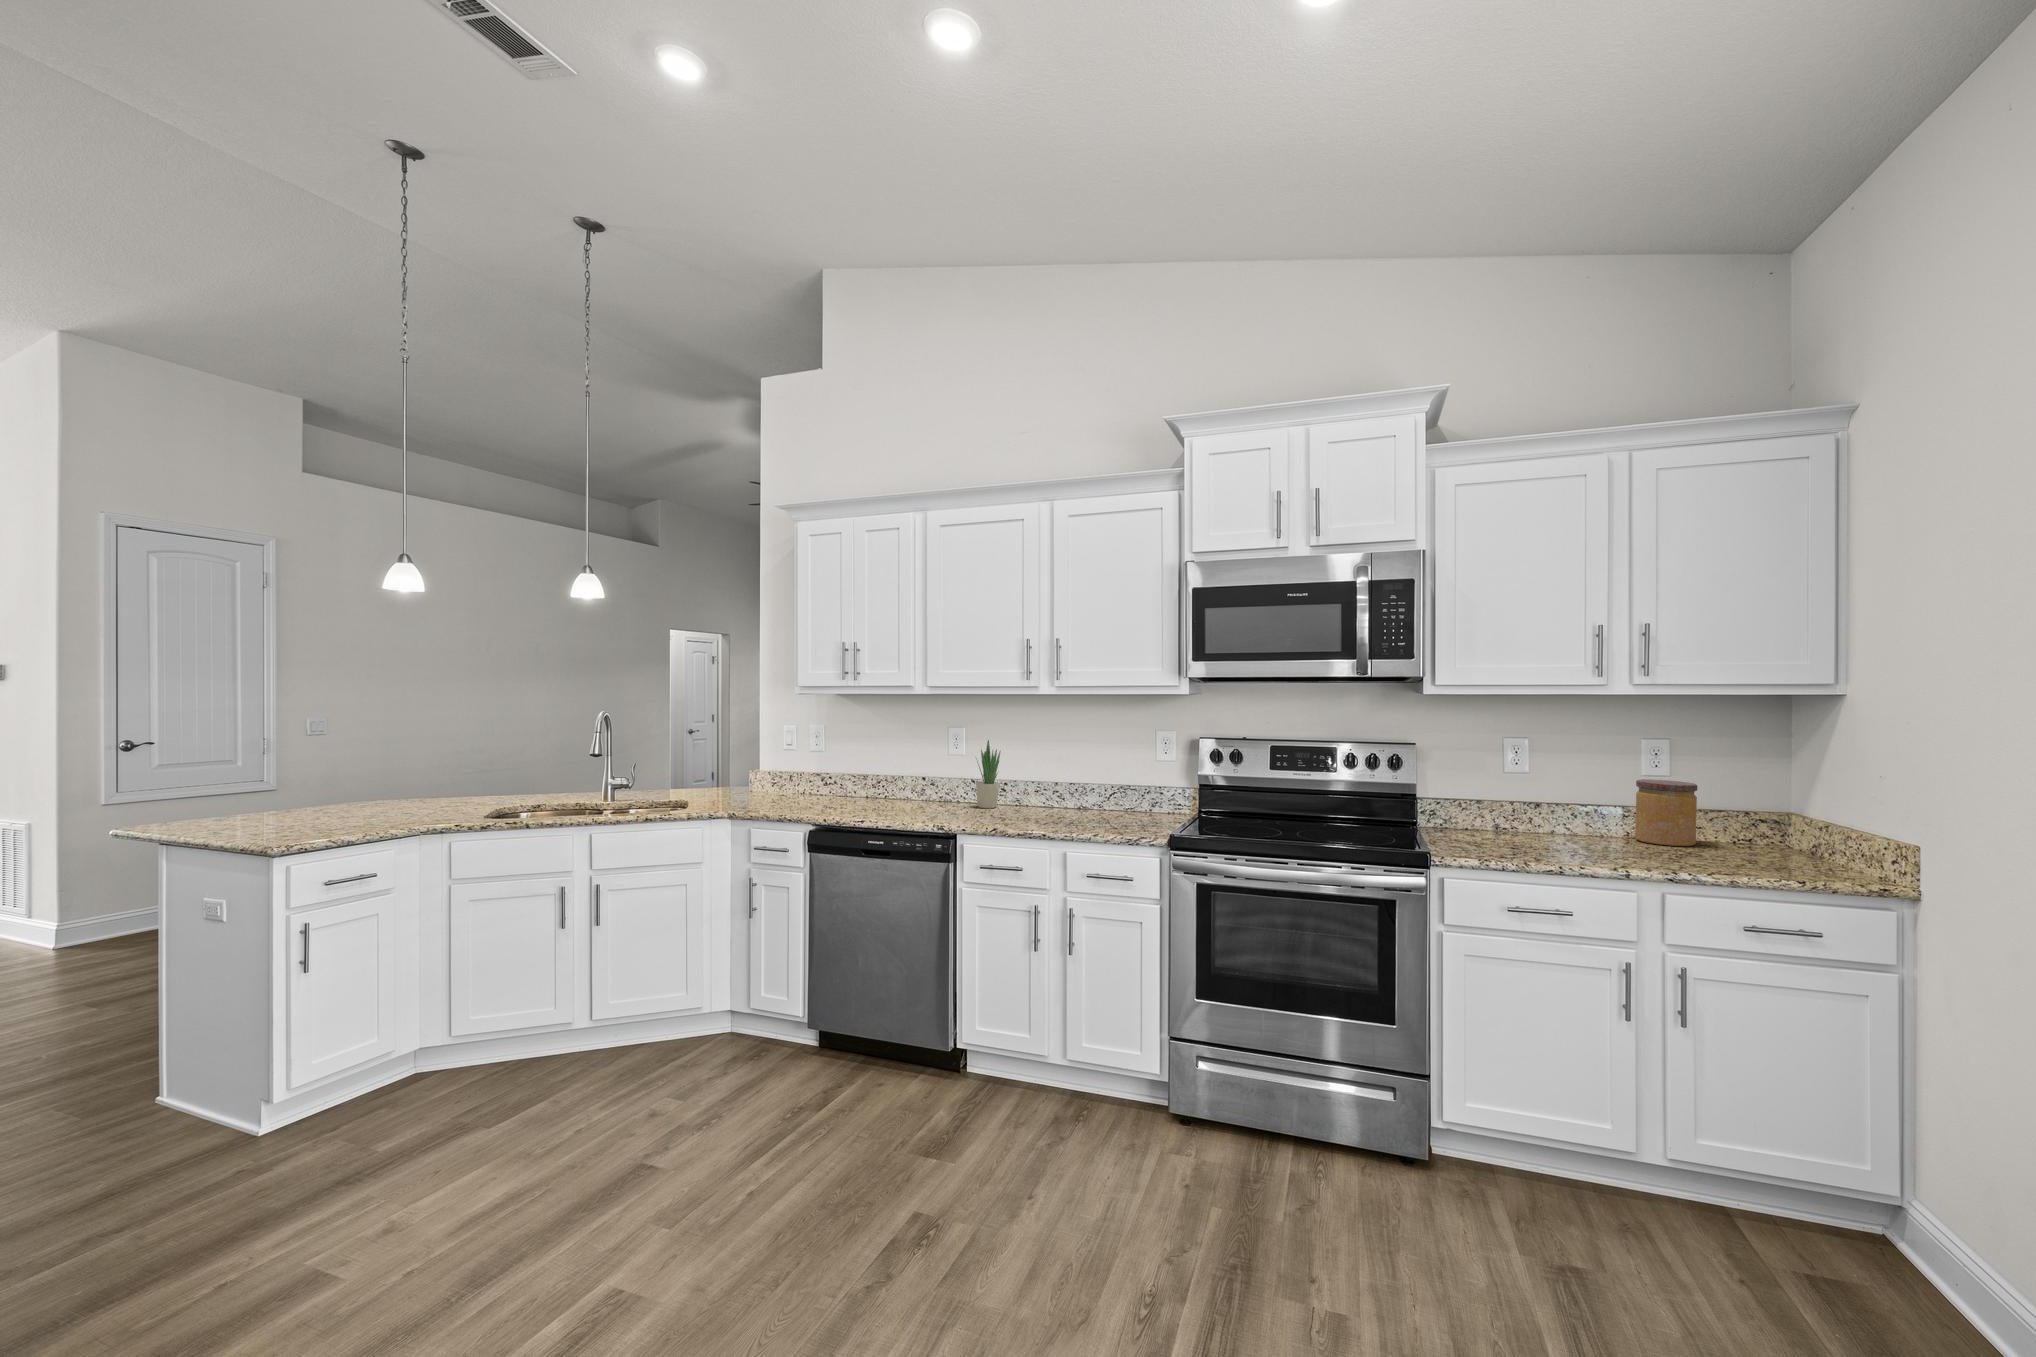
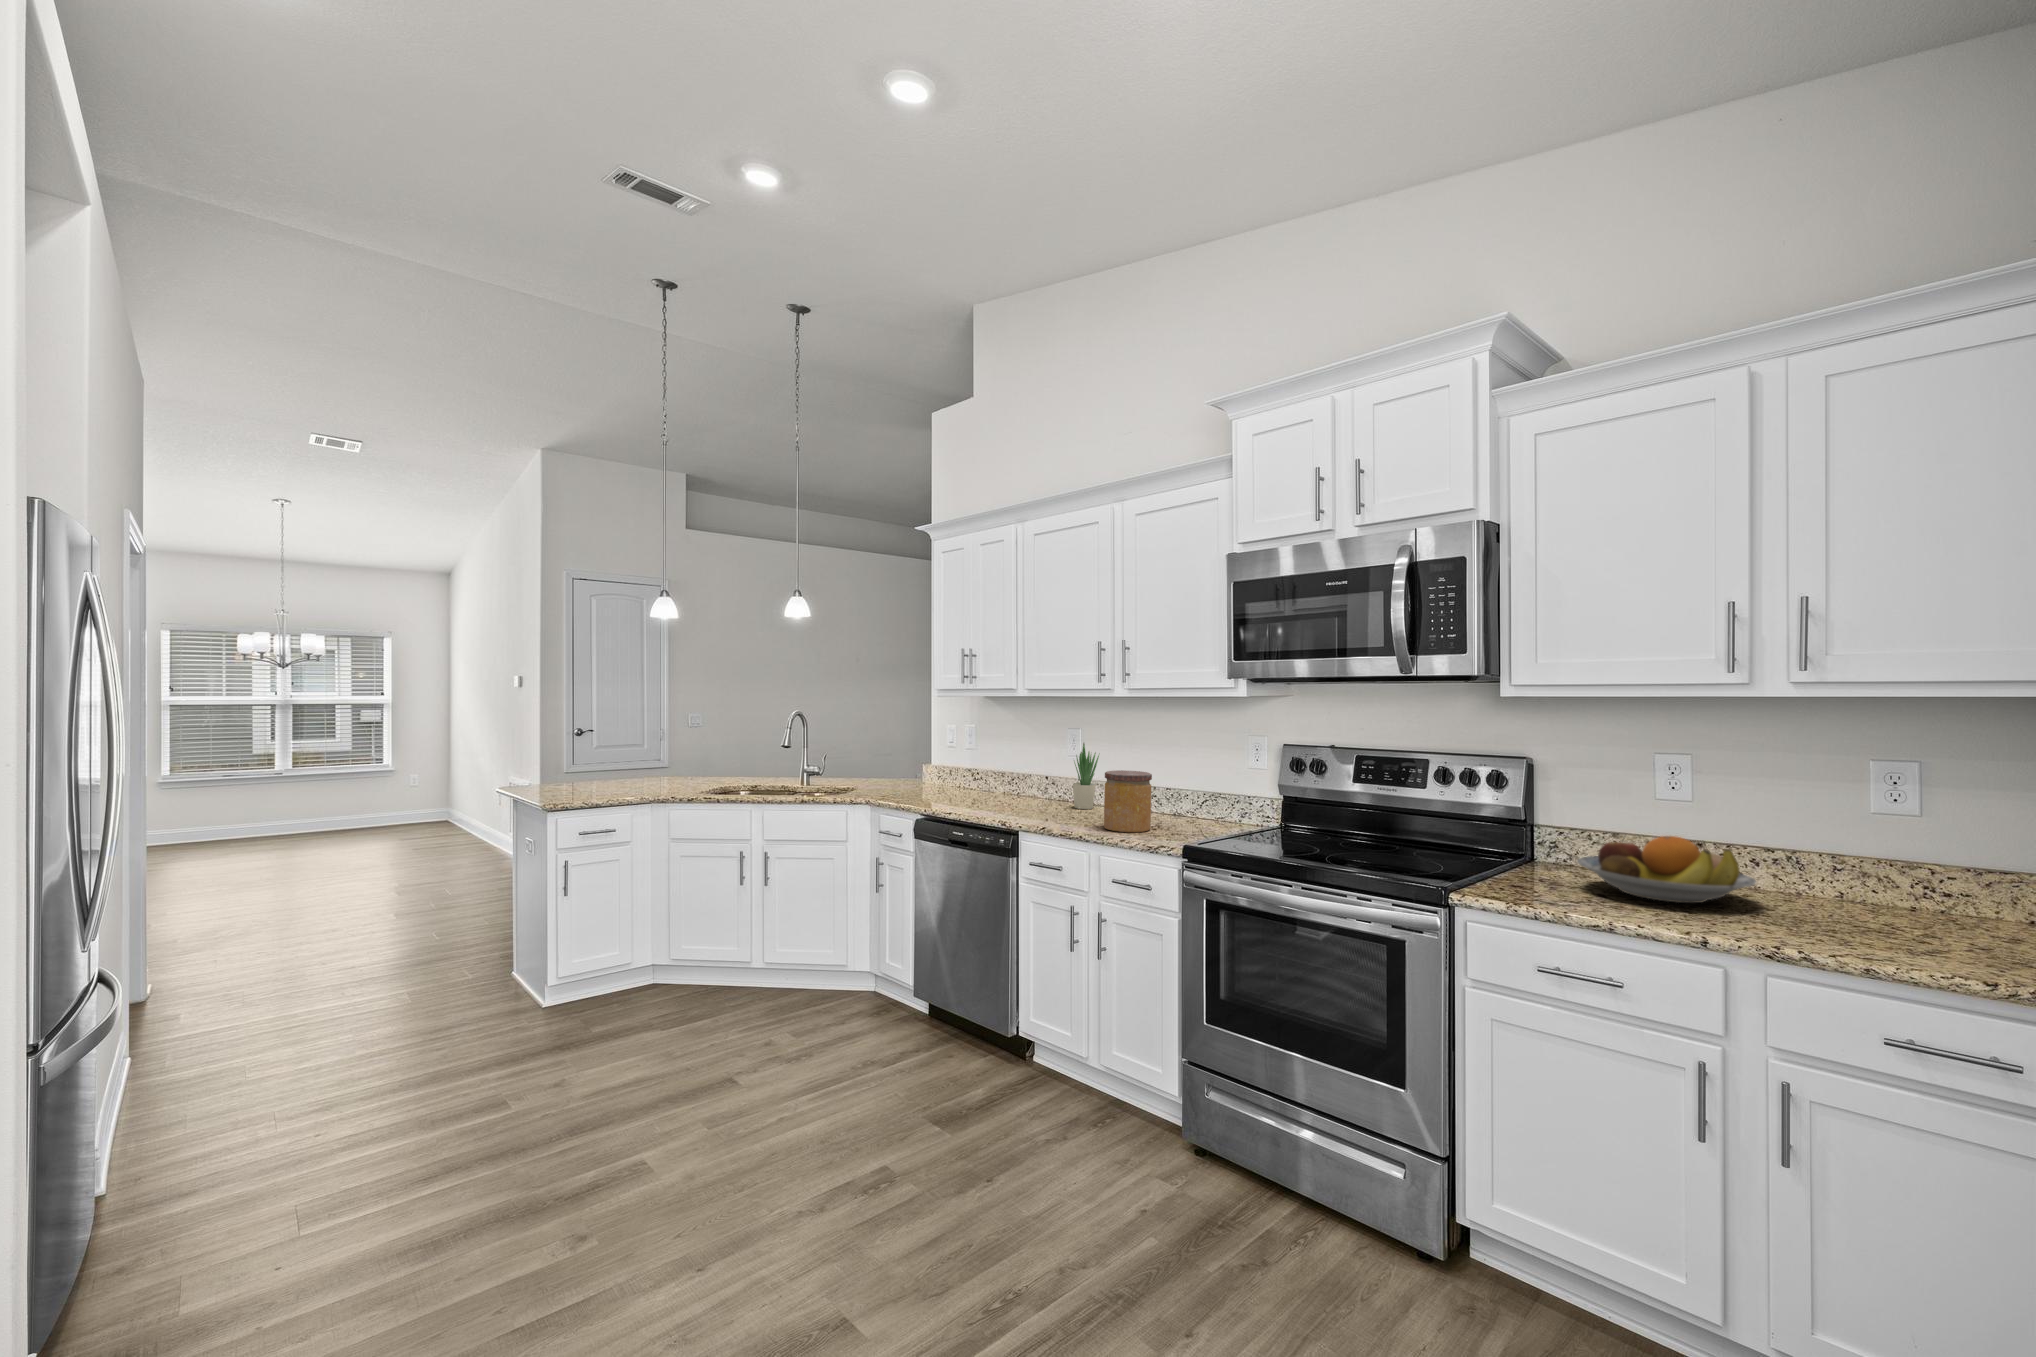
jar: present [1635,779,1697,846] -> present [1104,770,1152,832]
fruit bowl: none [1486,800,1609,849] -> present [1577,836,1756,903]

